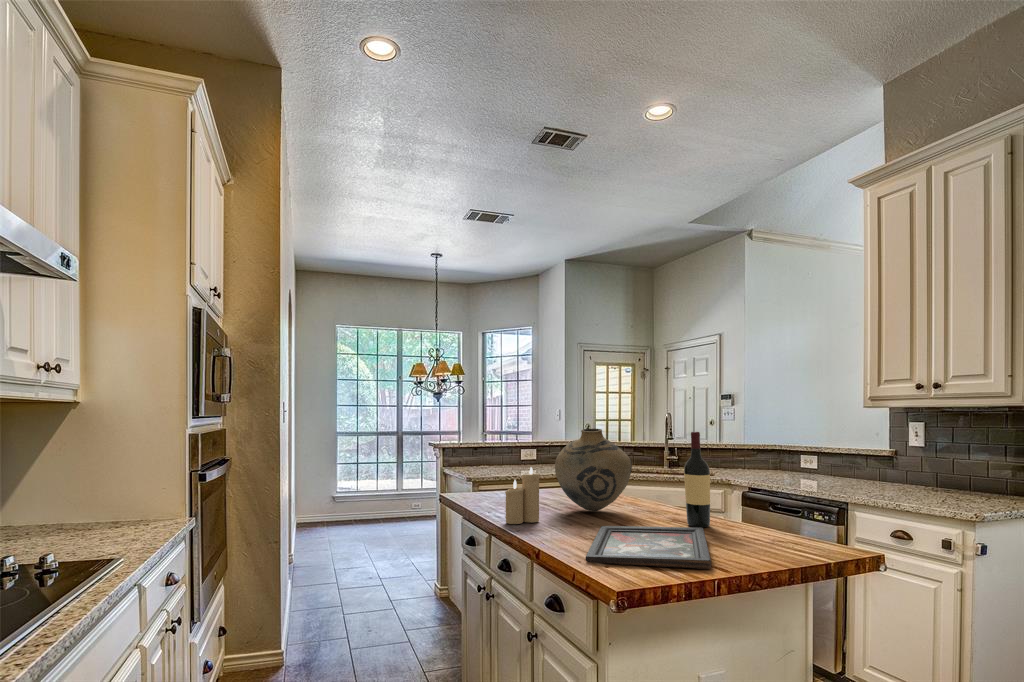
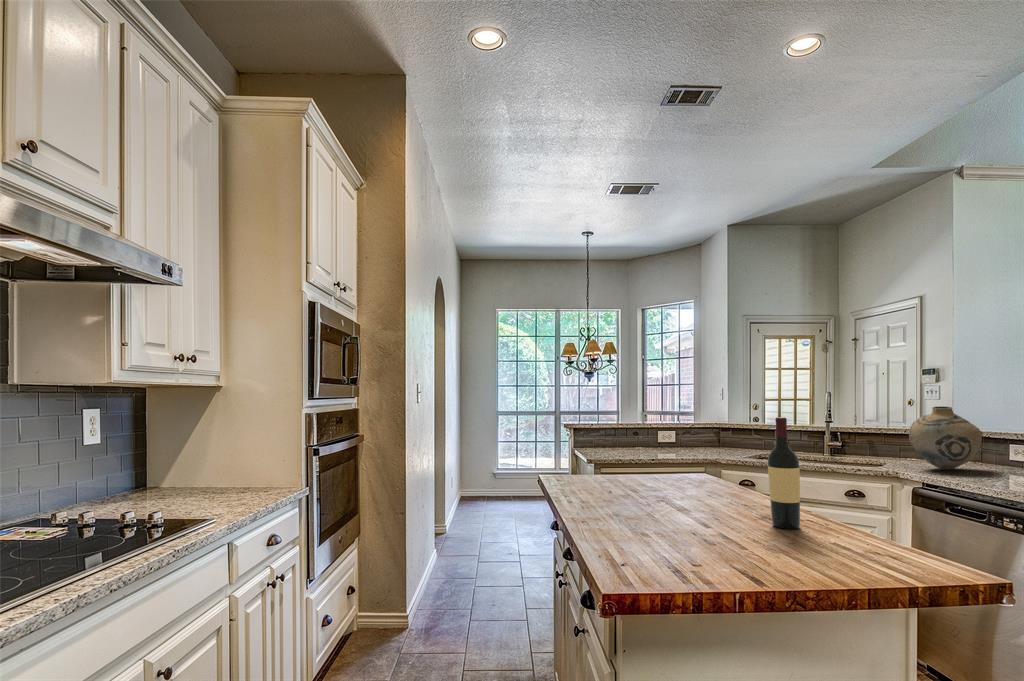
vase: present [555,429,632,511] -> present [909,406,982,470]
candle: present [505,467,540,524] -> none [569,452,606,511]
decorative tray: present [586,526,711,569] -> none [607,519,775,579]

